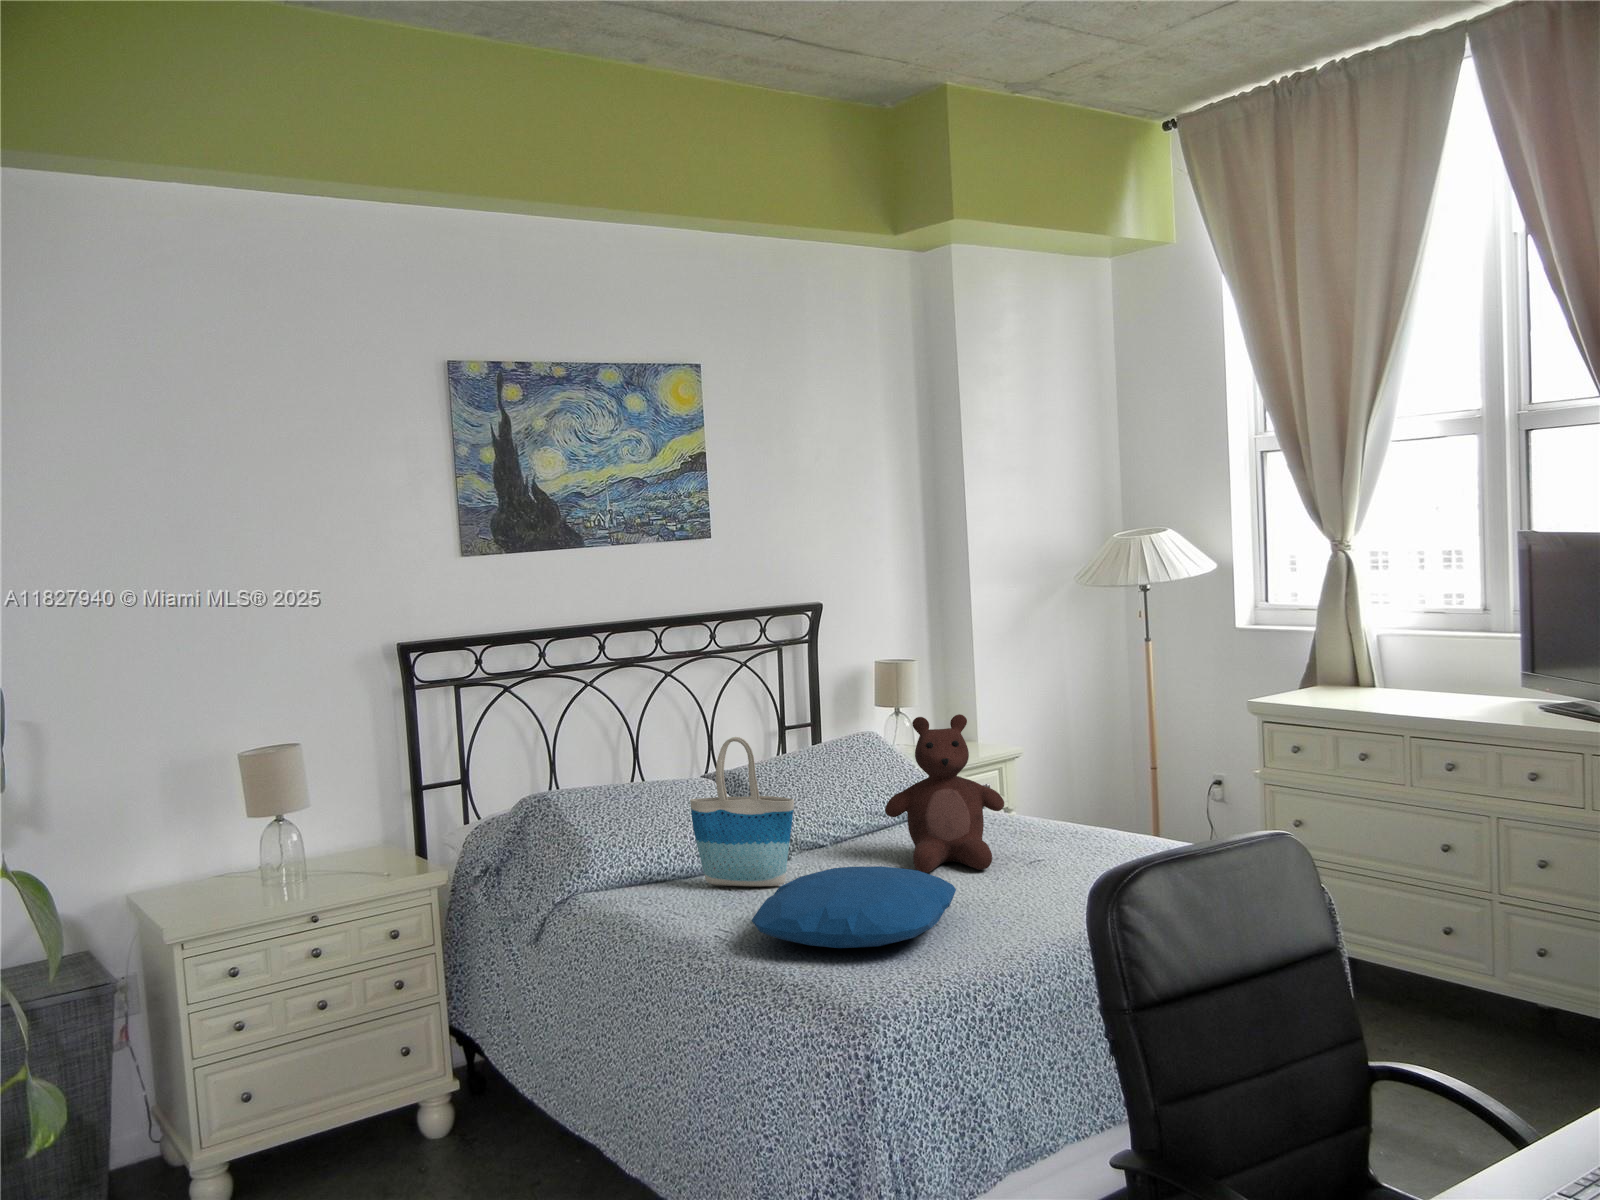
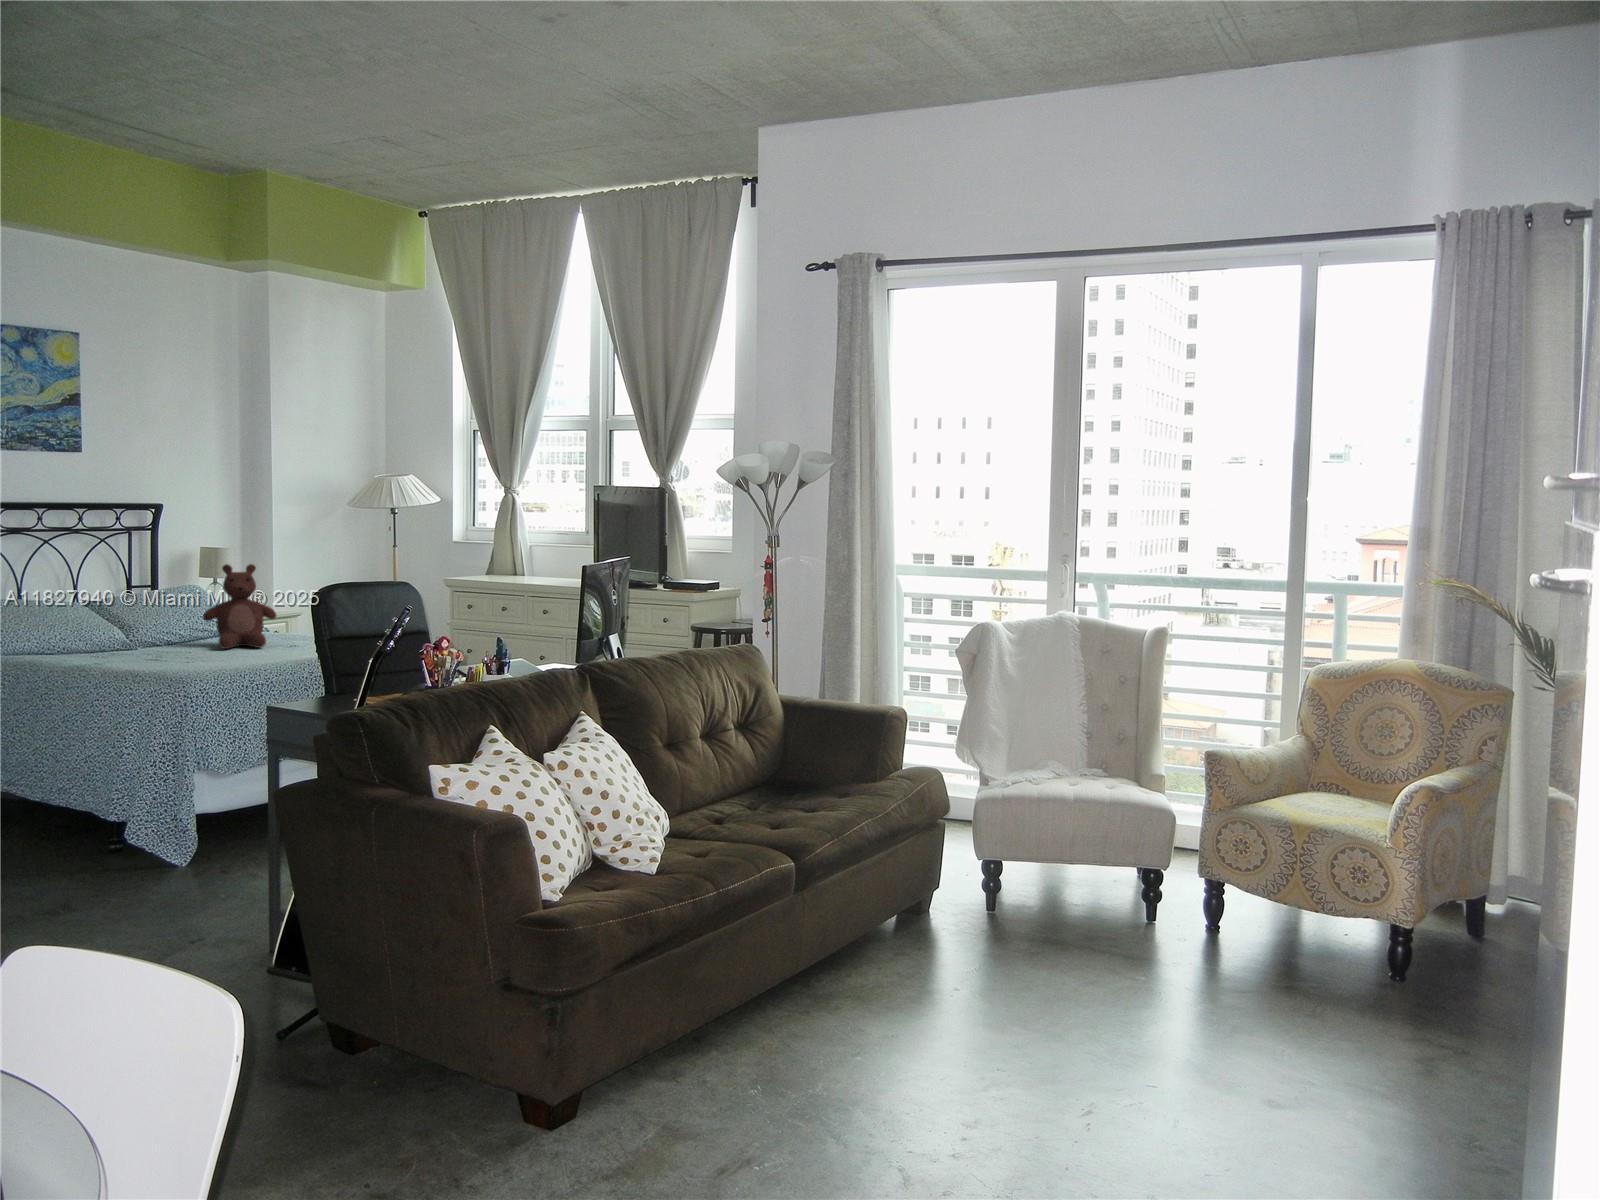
tote bag: present [690,737,794,886] -> none [75,568,145,654]
pillow: present [752,866,956,948] -> none [120,635,240,666]

